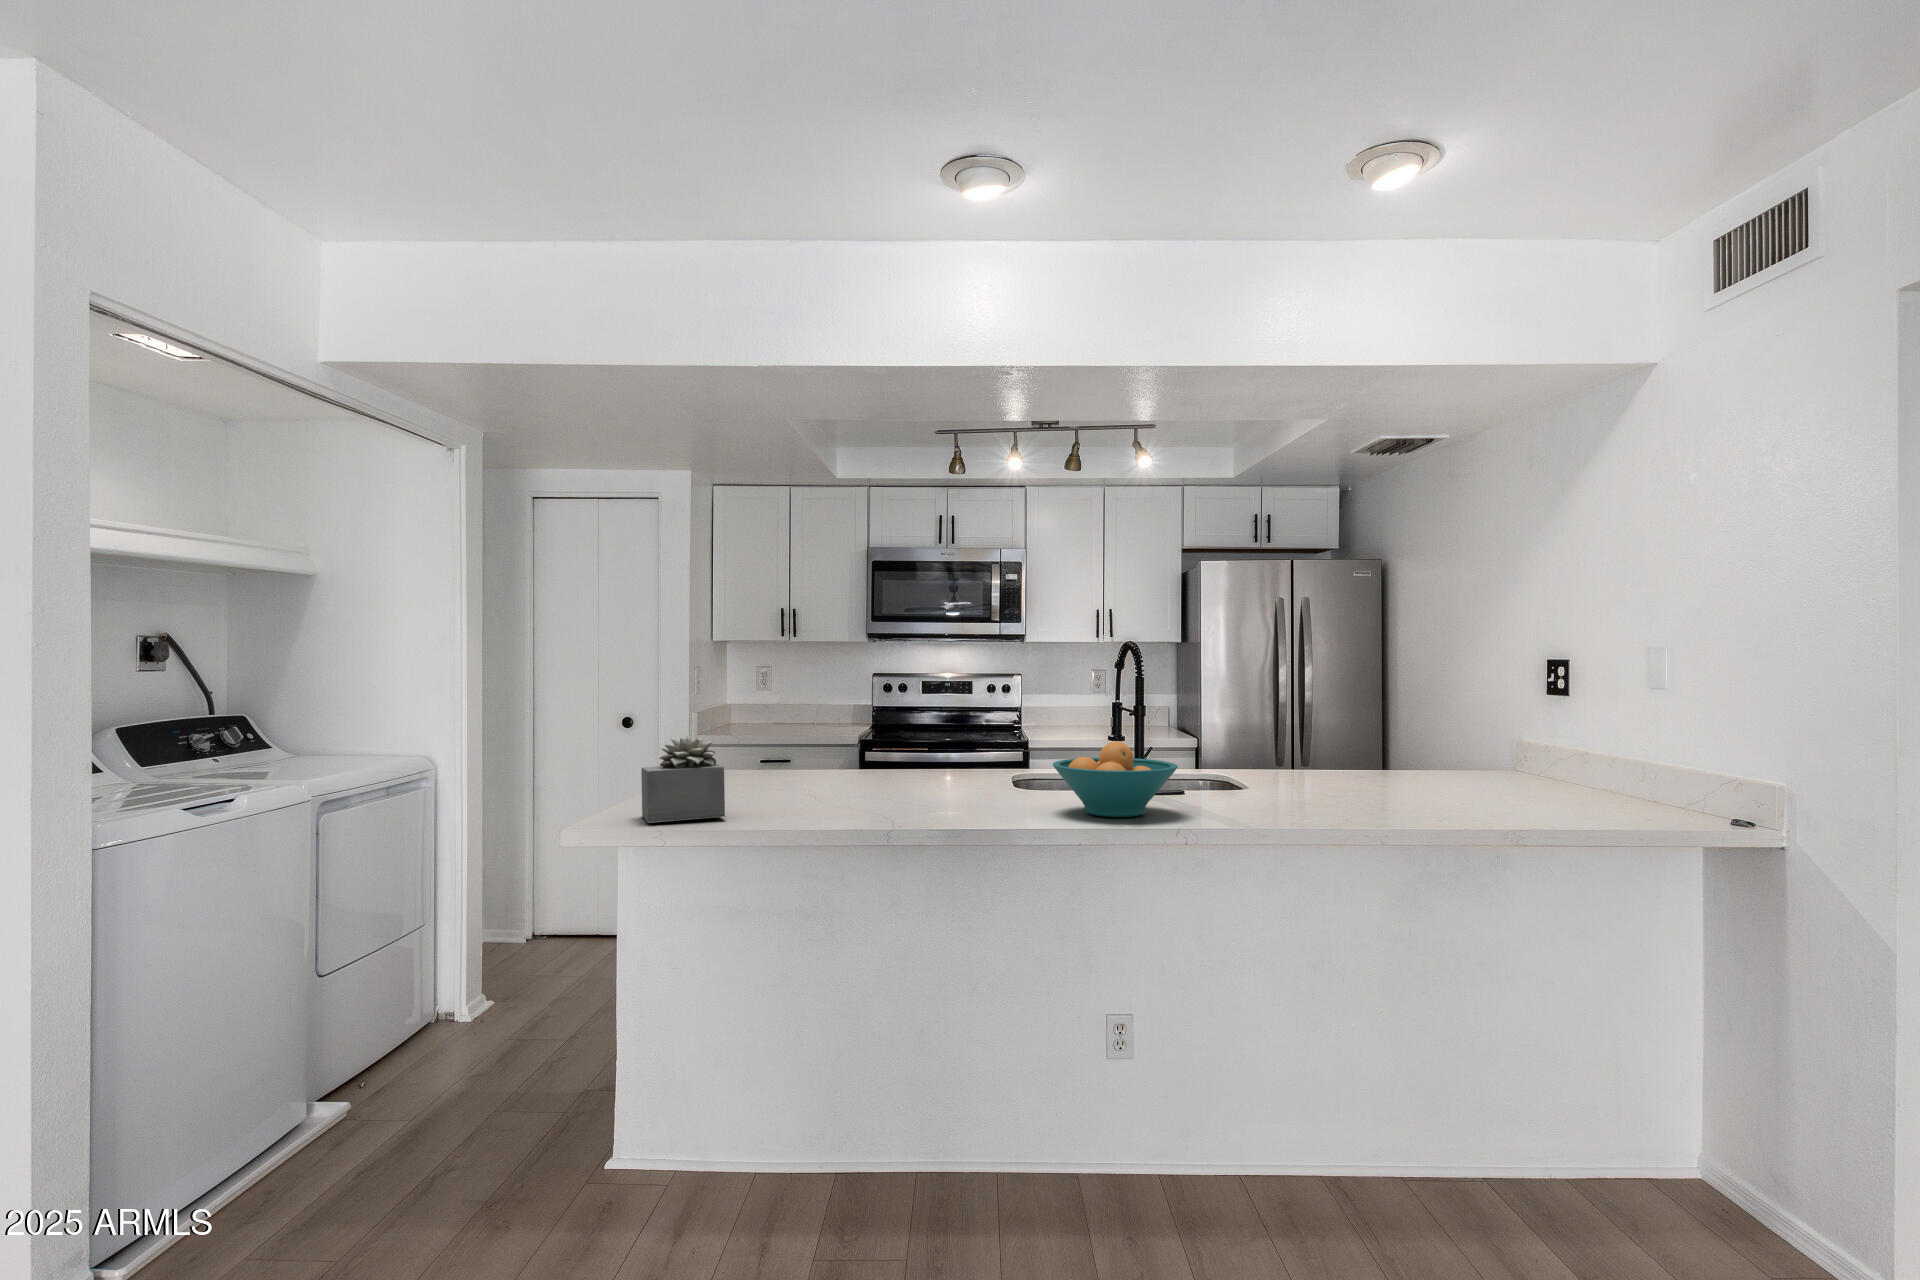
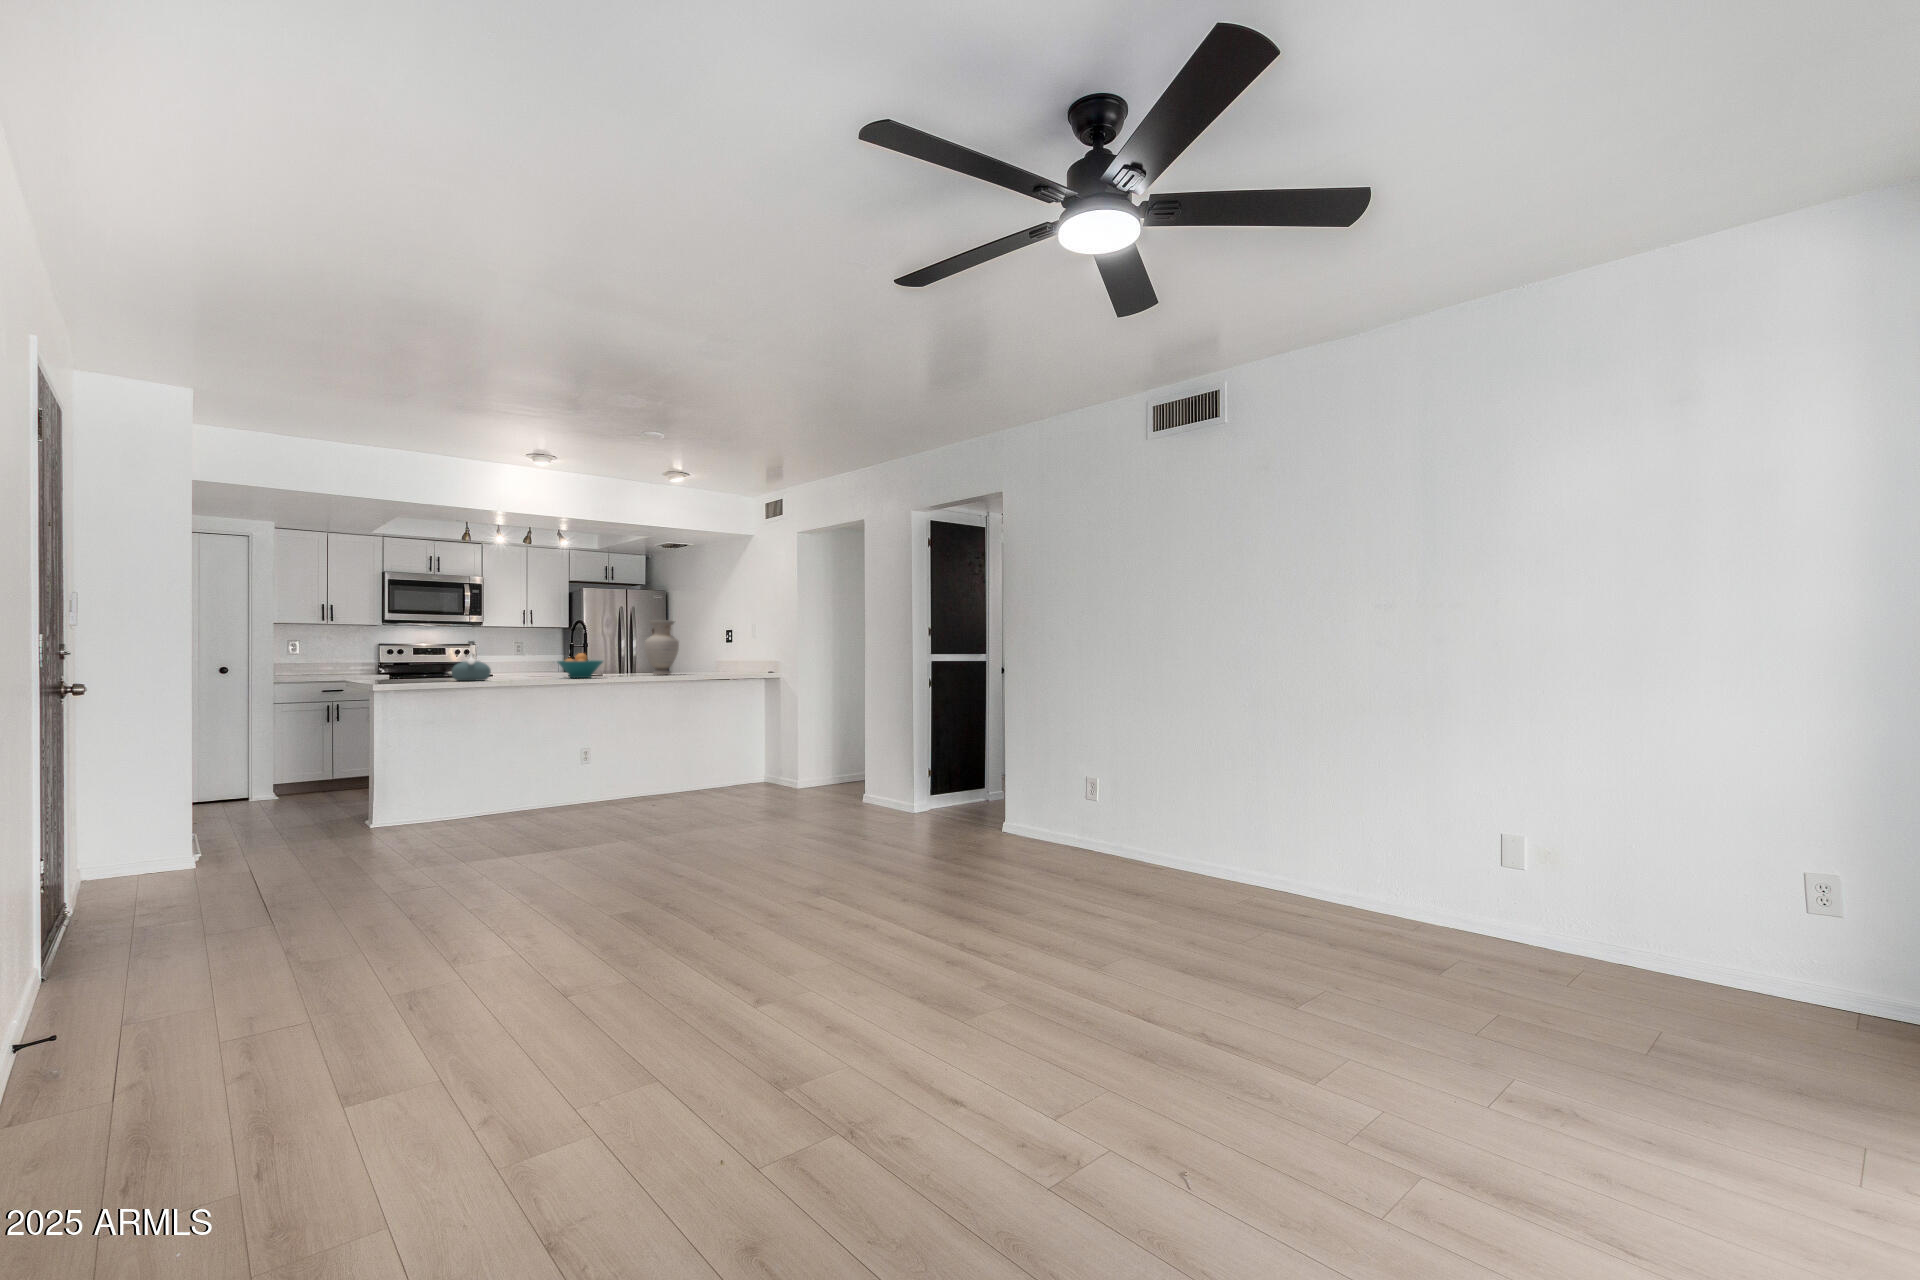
vase: none [1311,639,1408,793] -> present [645,620,679,675]
kettle: none [794,706,885,816] -> present [452,641,491,681]
succulent plant: present [641,735,726,823] -> none [389,651,432,683]

